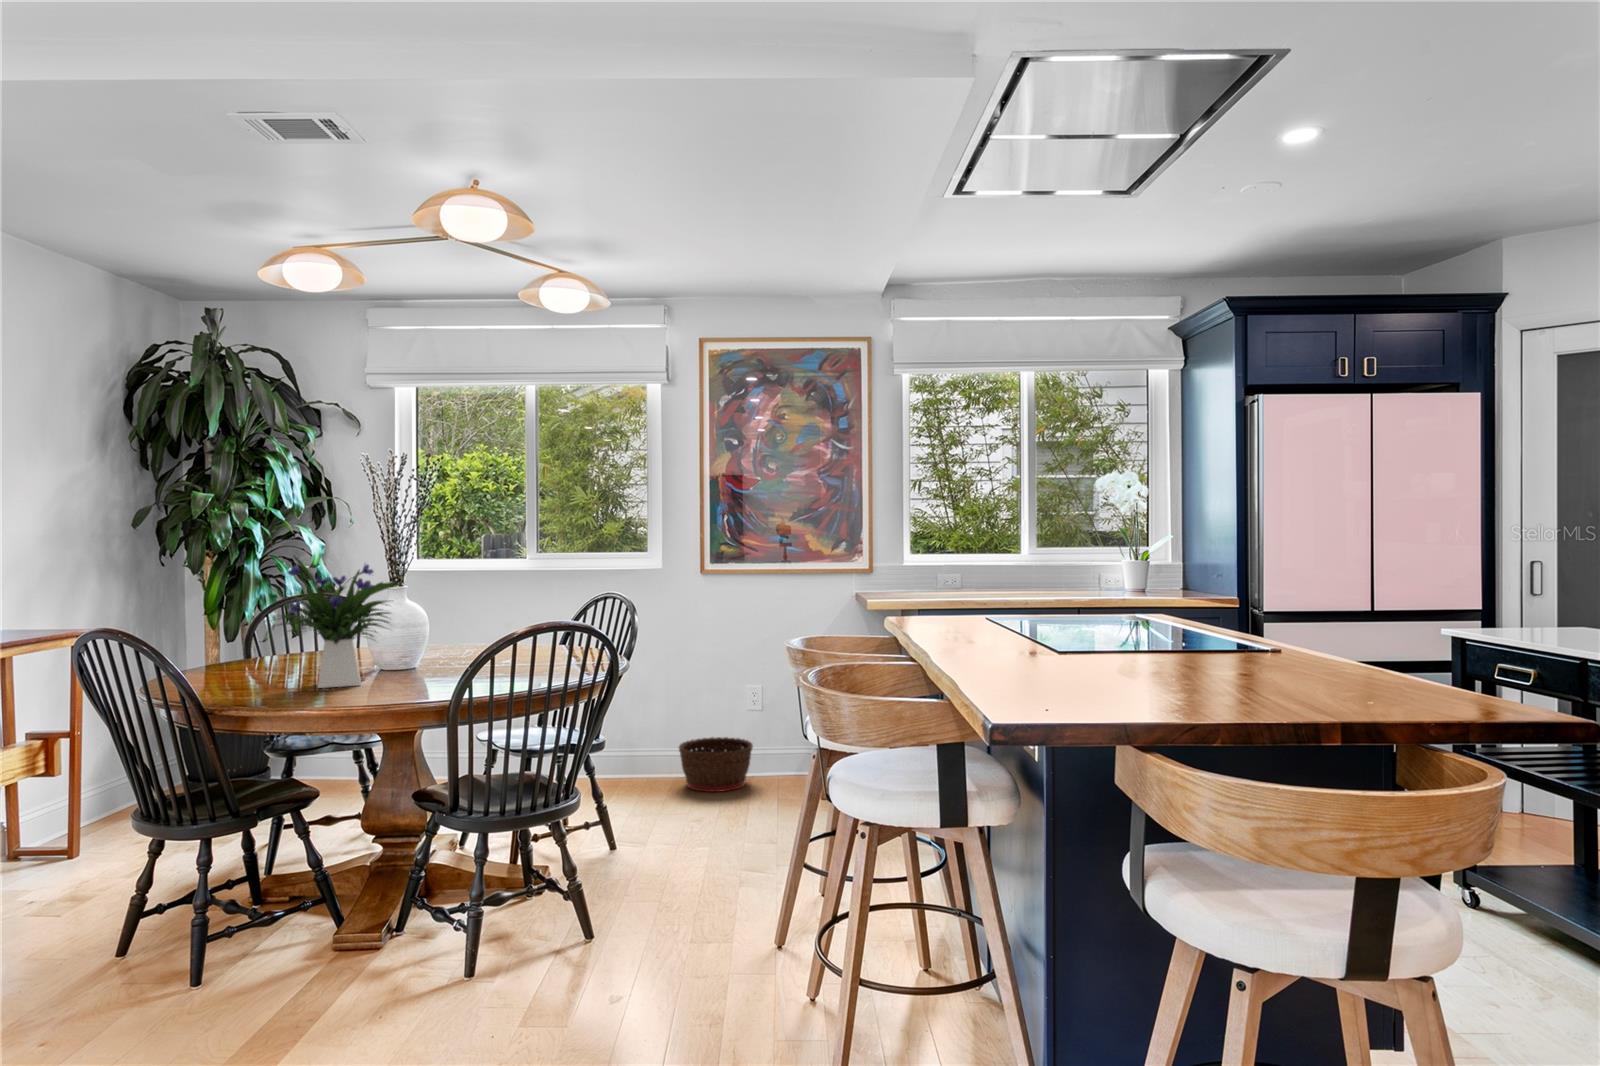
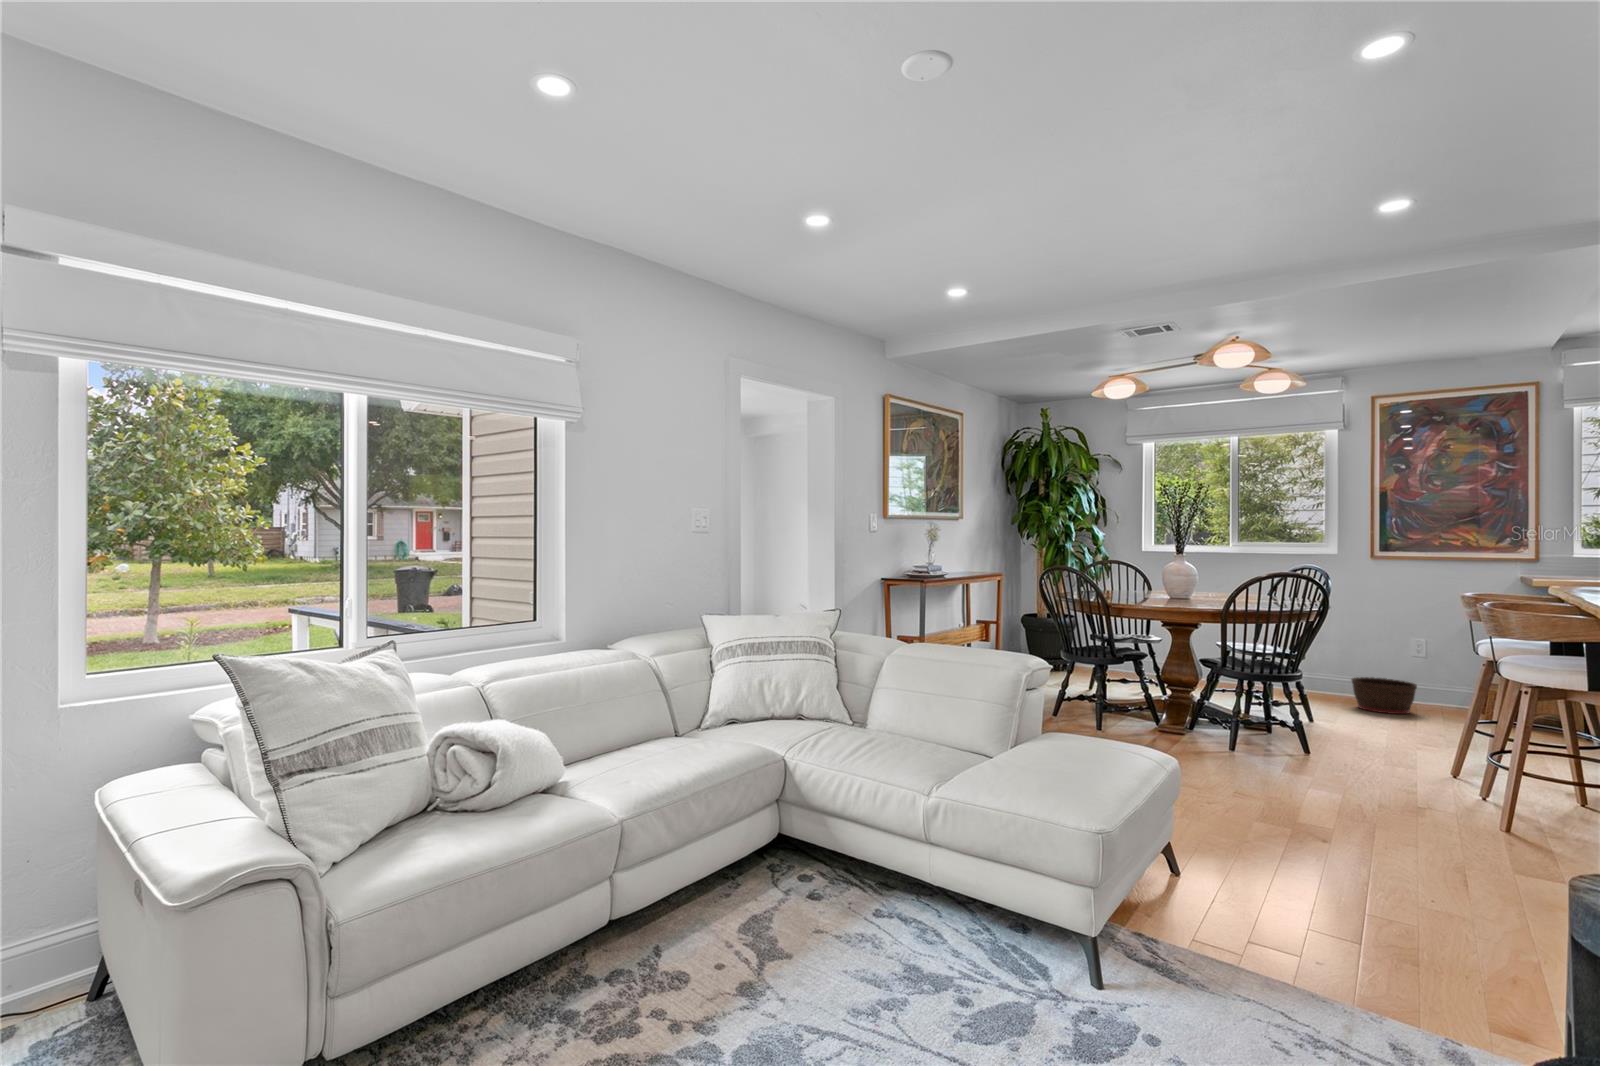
flower arrangement: present [277,556,402,688] -> none [1116,535,1187,604]

